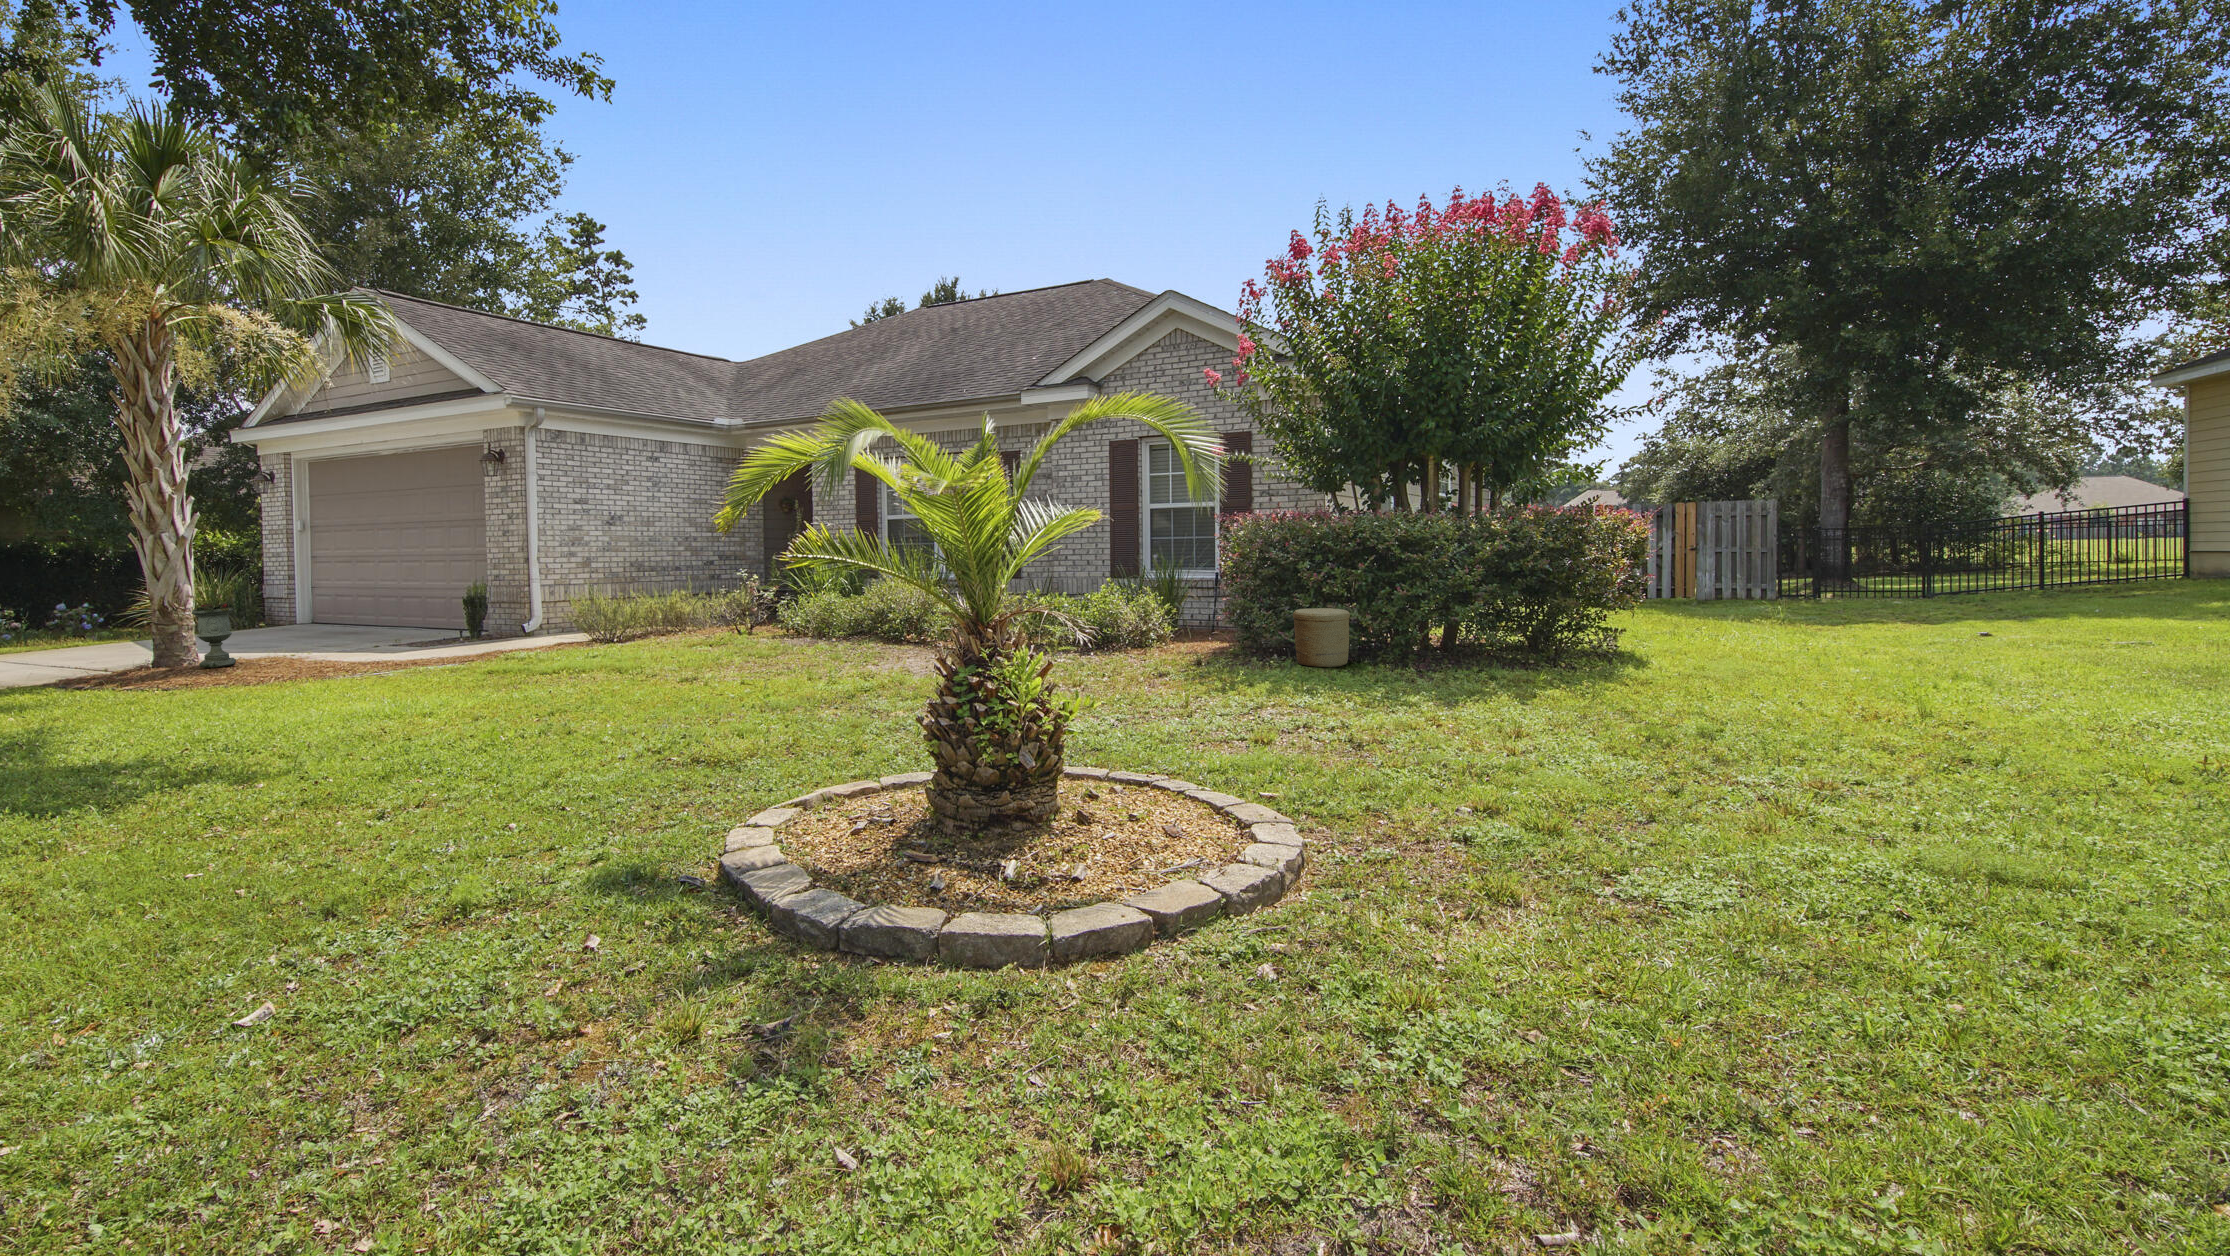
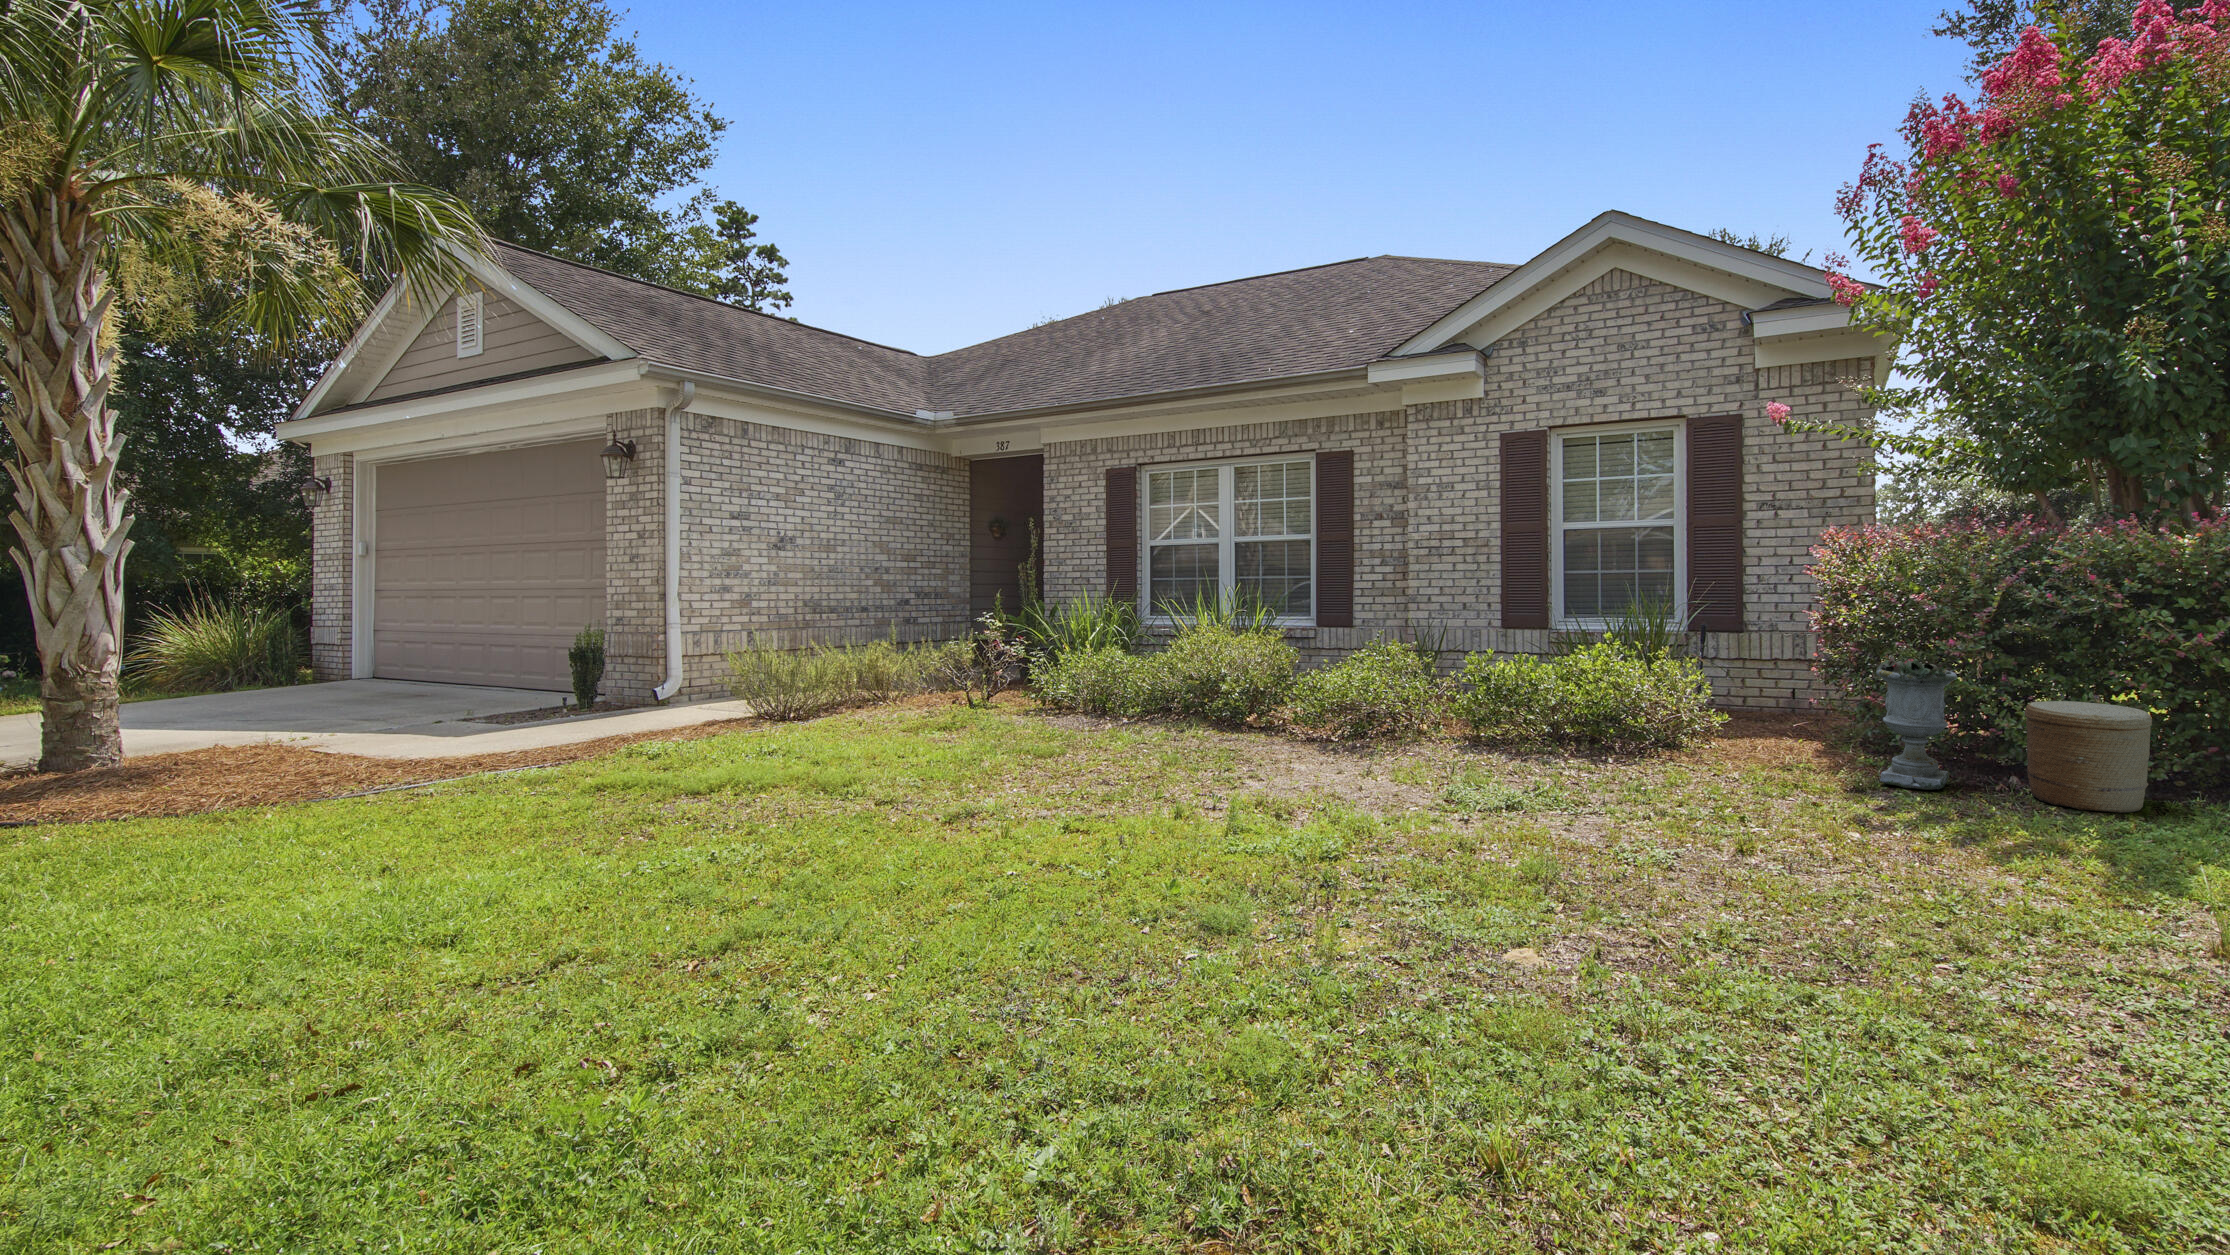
planter: present [192,600,237,668] -> present [1876,655,1957,790]

